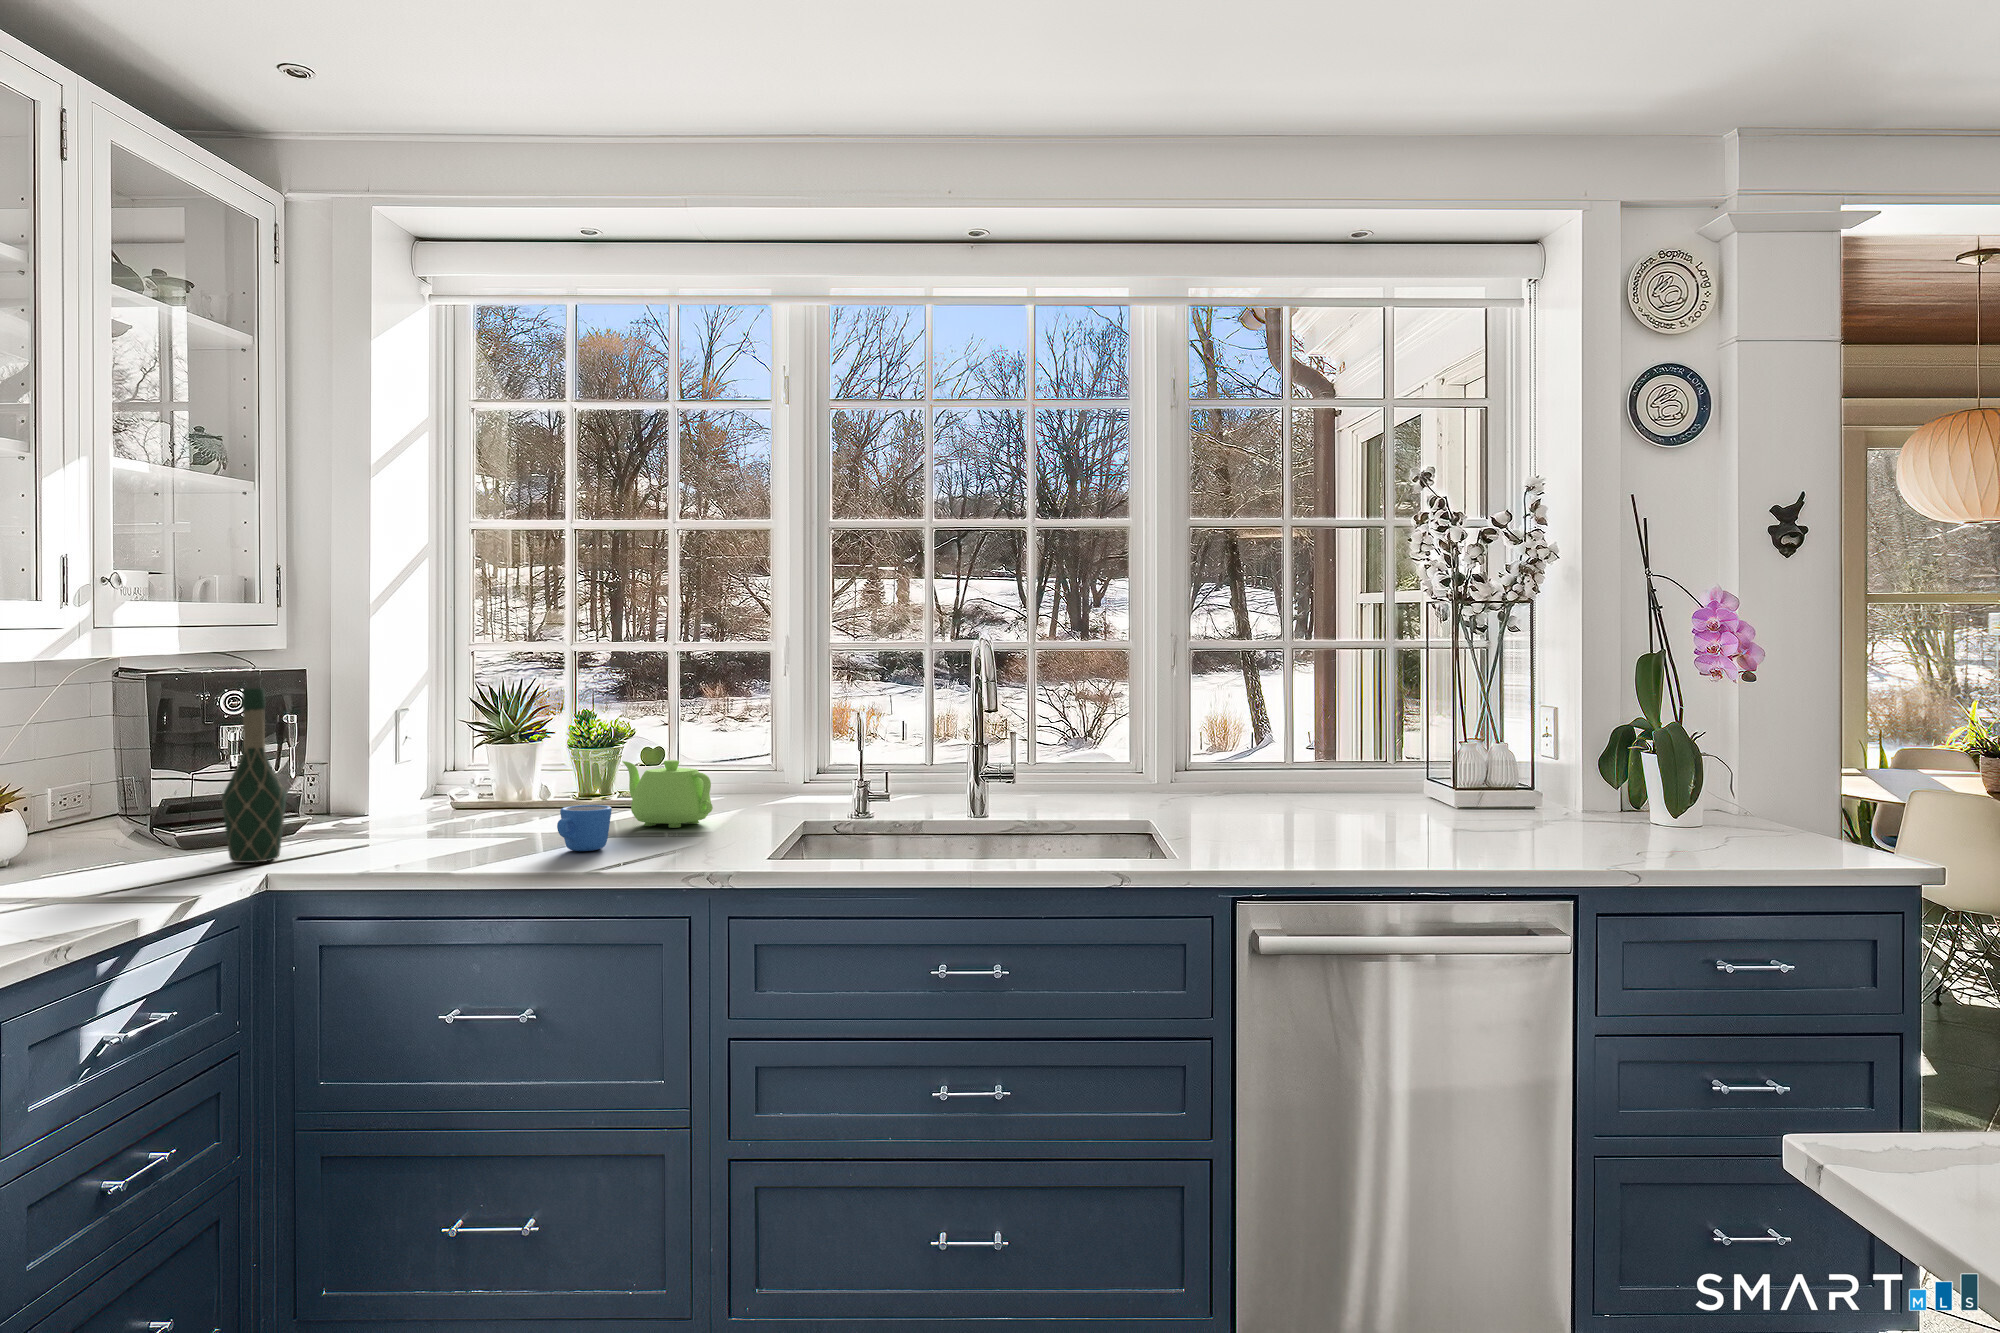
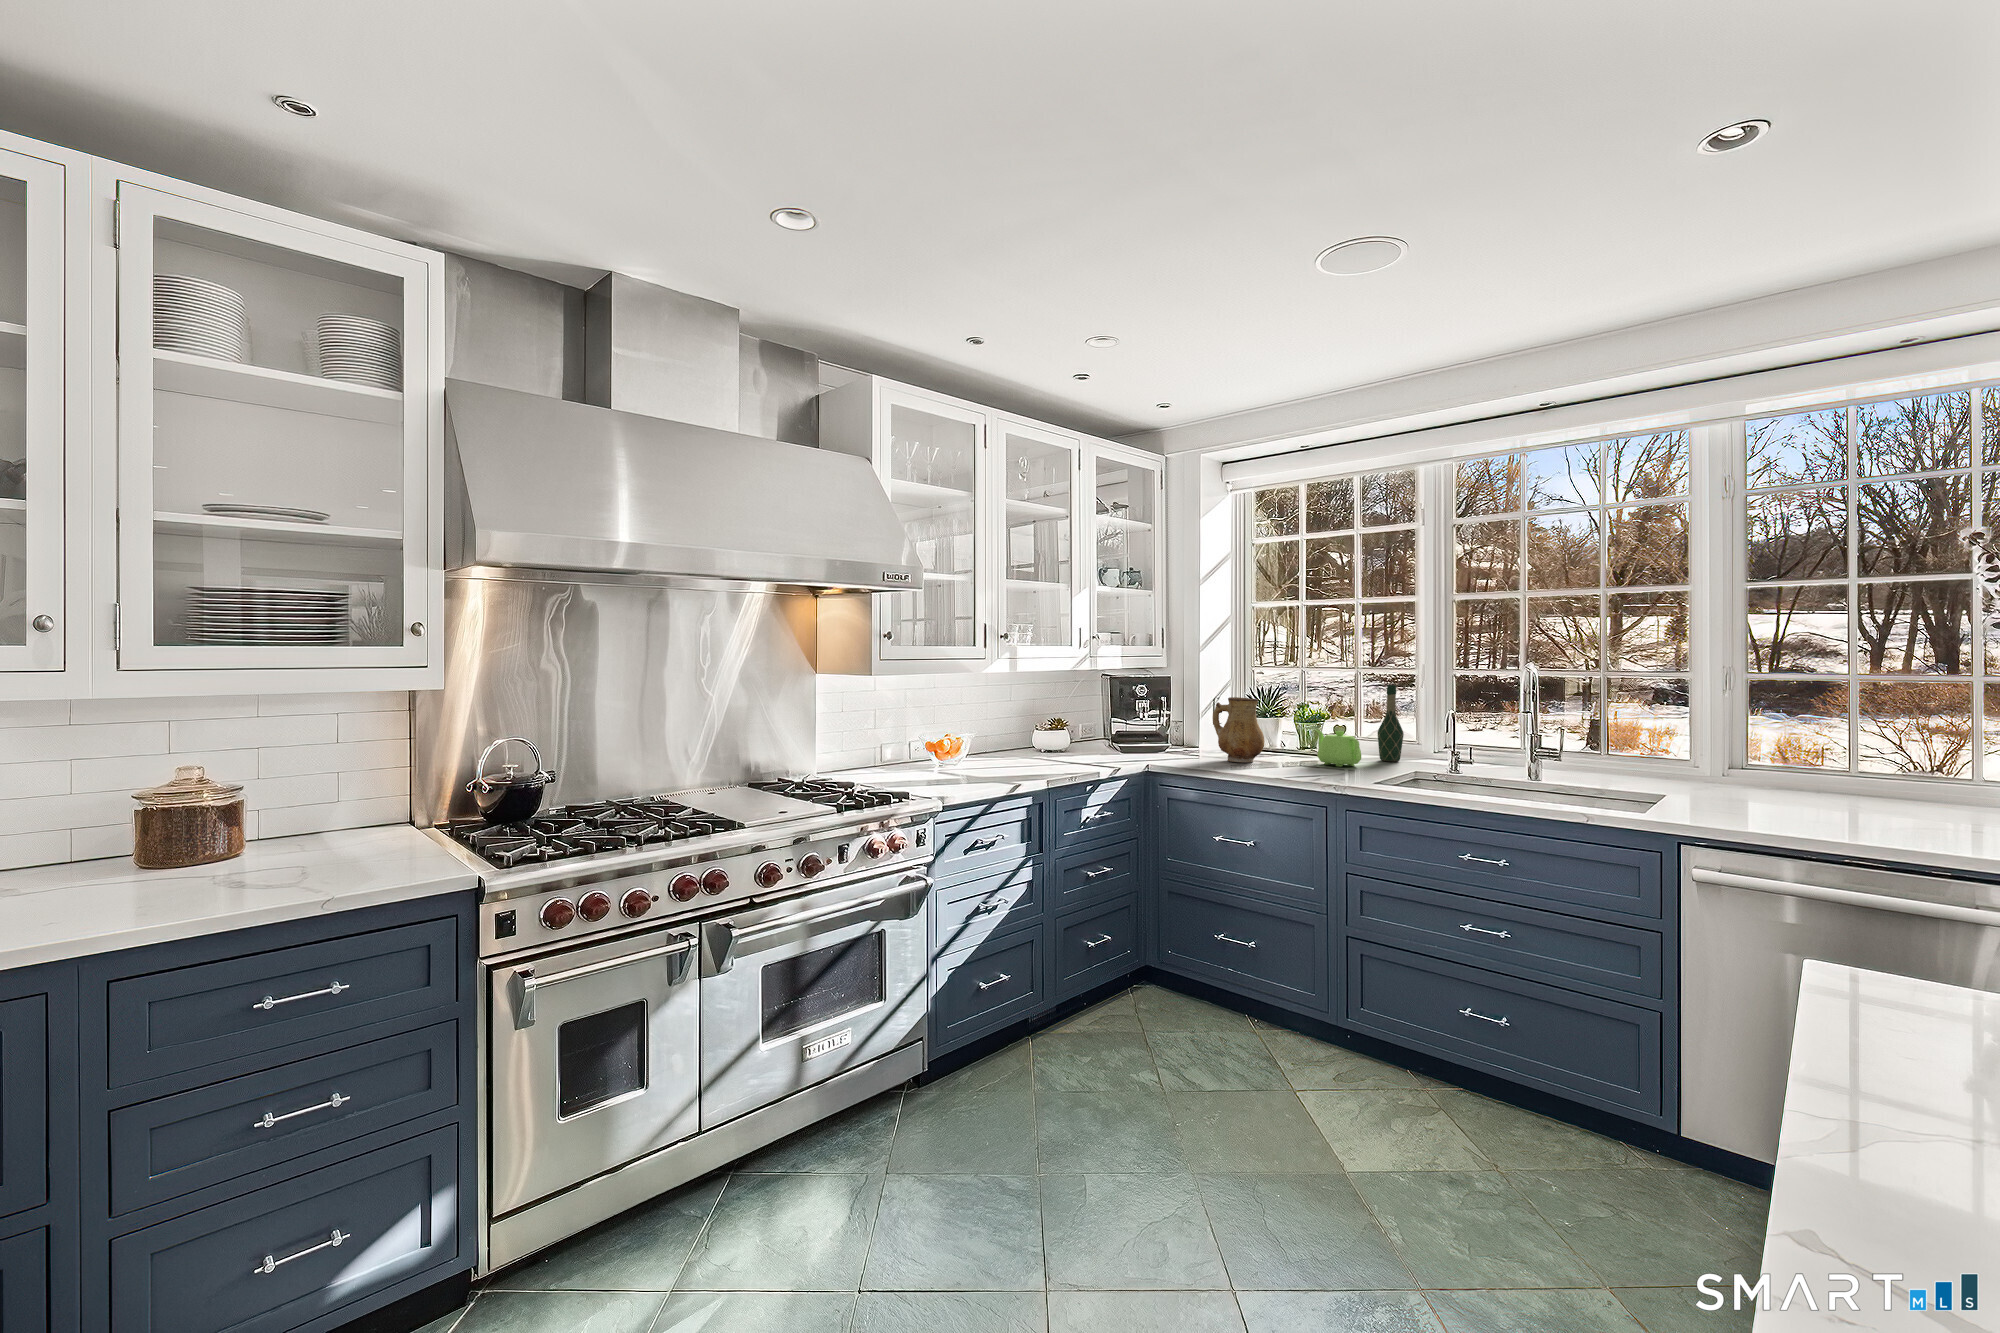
wine bottle: present [222,688,286,863] -> present [1378,685,1404,761]
ceramic pitcher: none [413,707,528,841] -> present [1213,697,1265,762]
mug: present [557,805,612,851] -> none [1271,749,1299,771]

